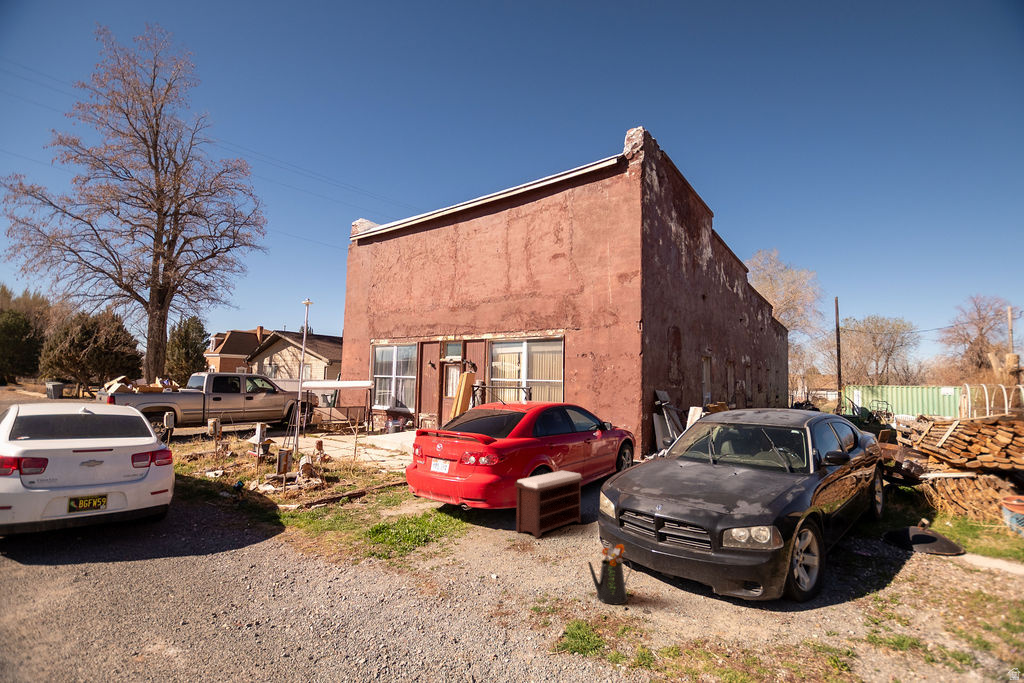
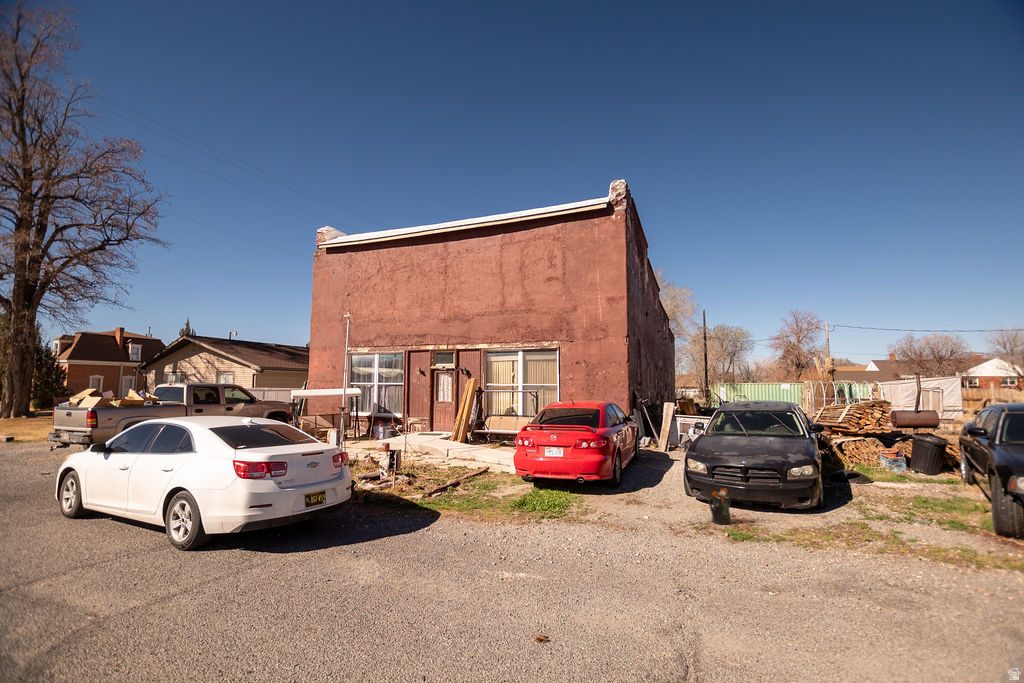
bench: present [514,470,583,538] -> none [608,452,644,500]

